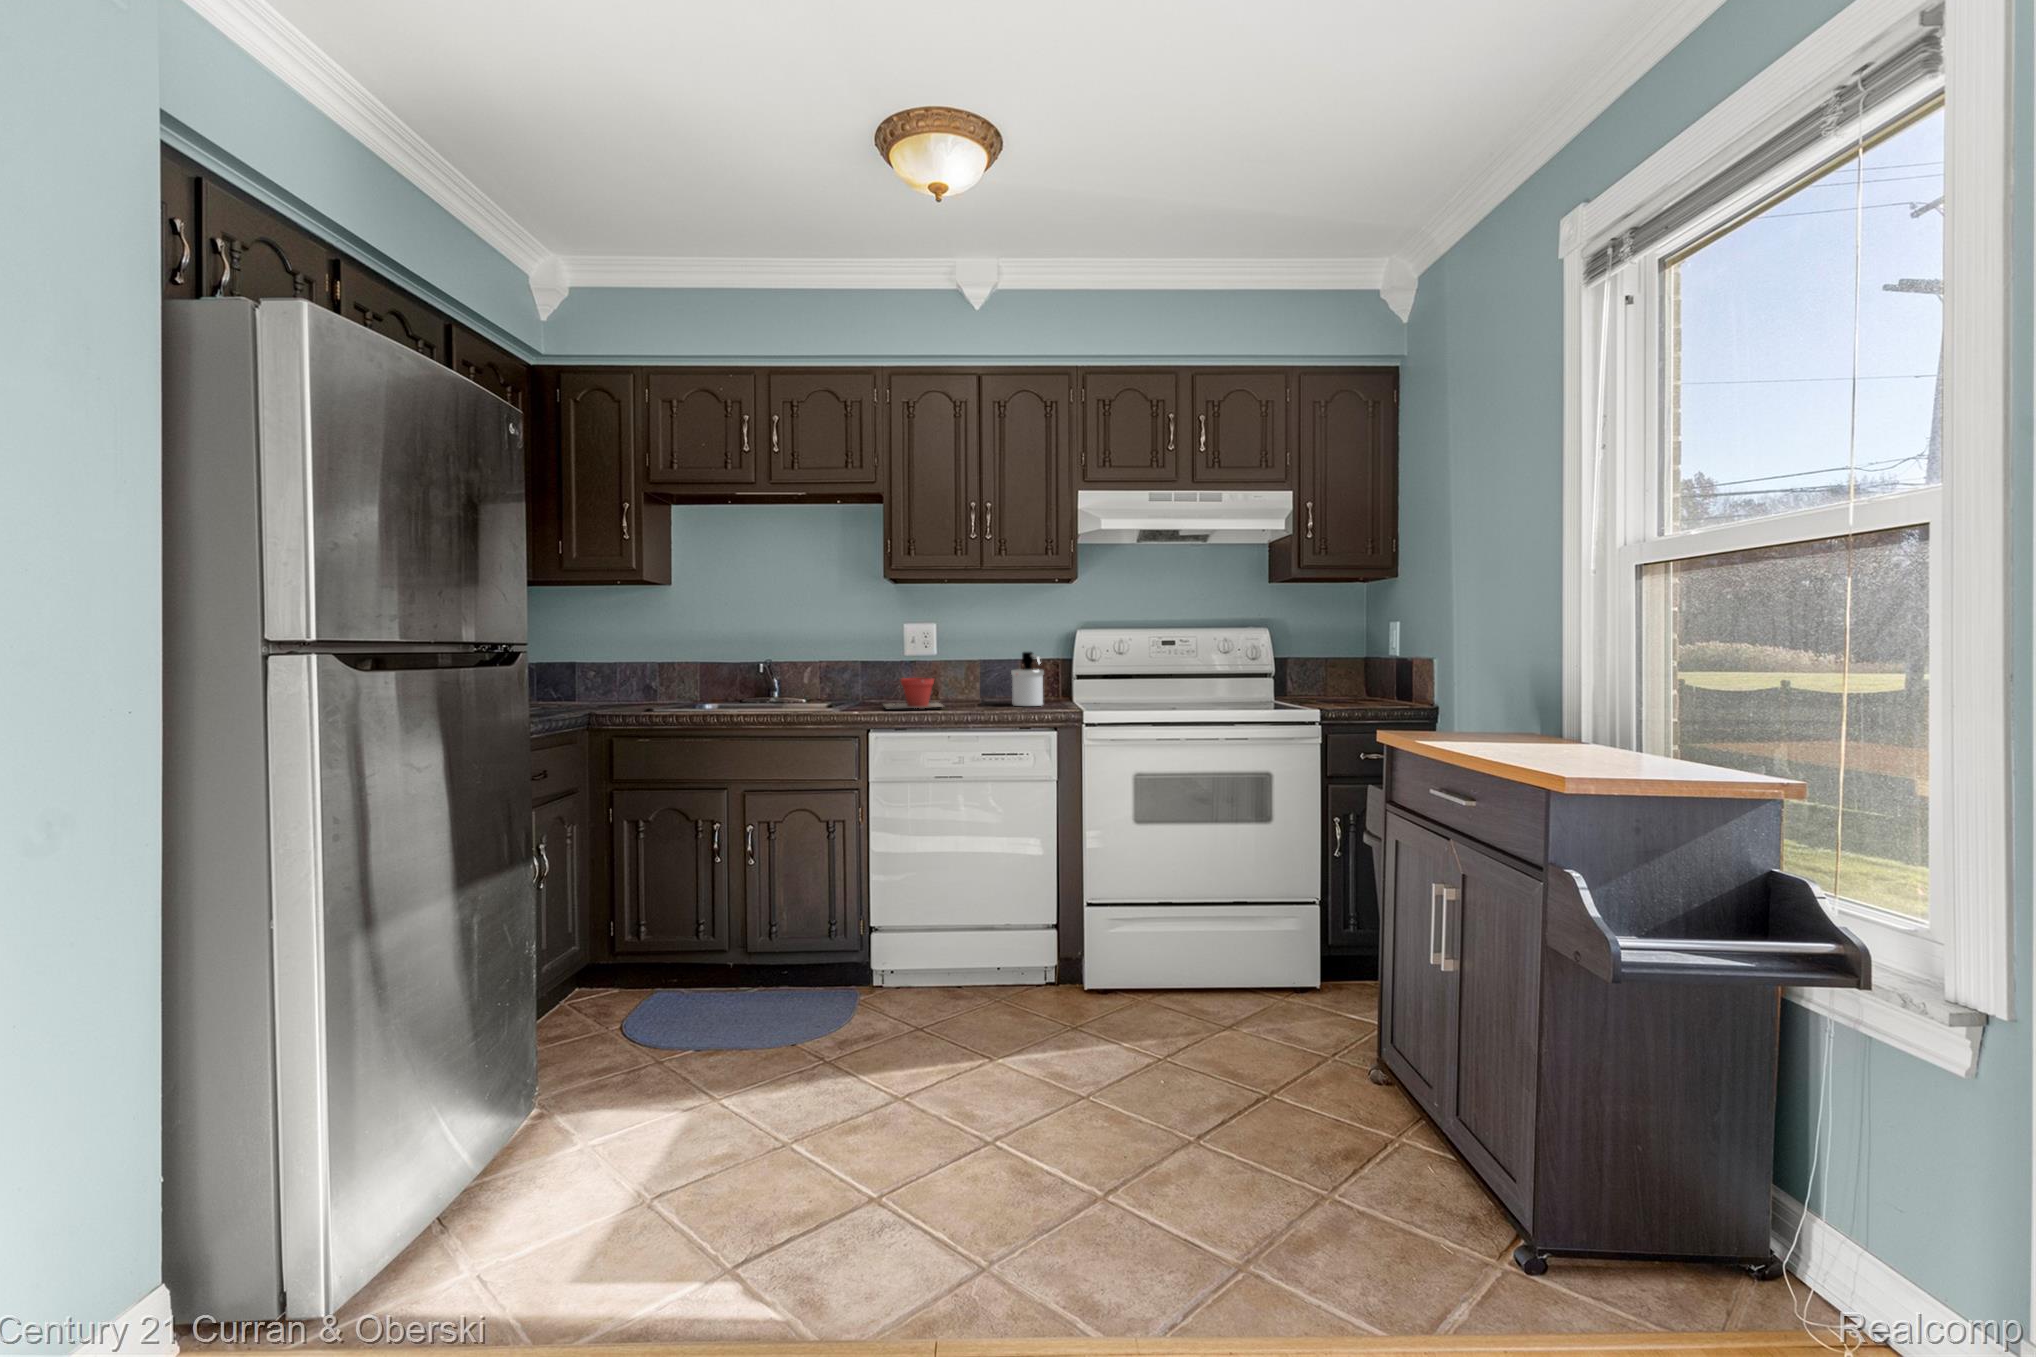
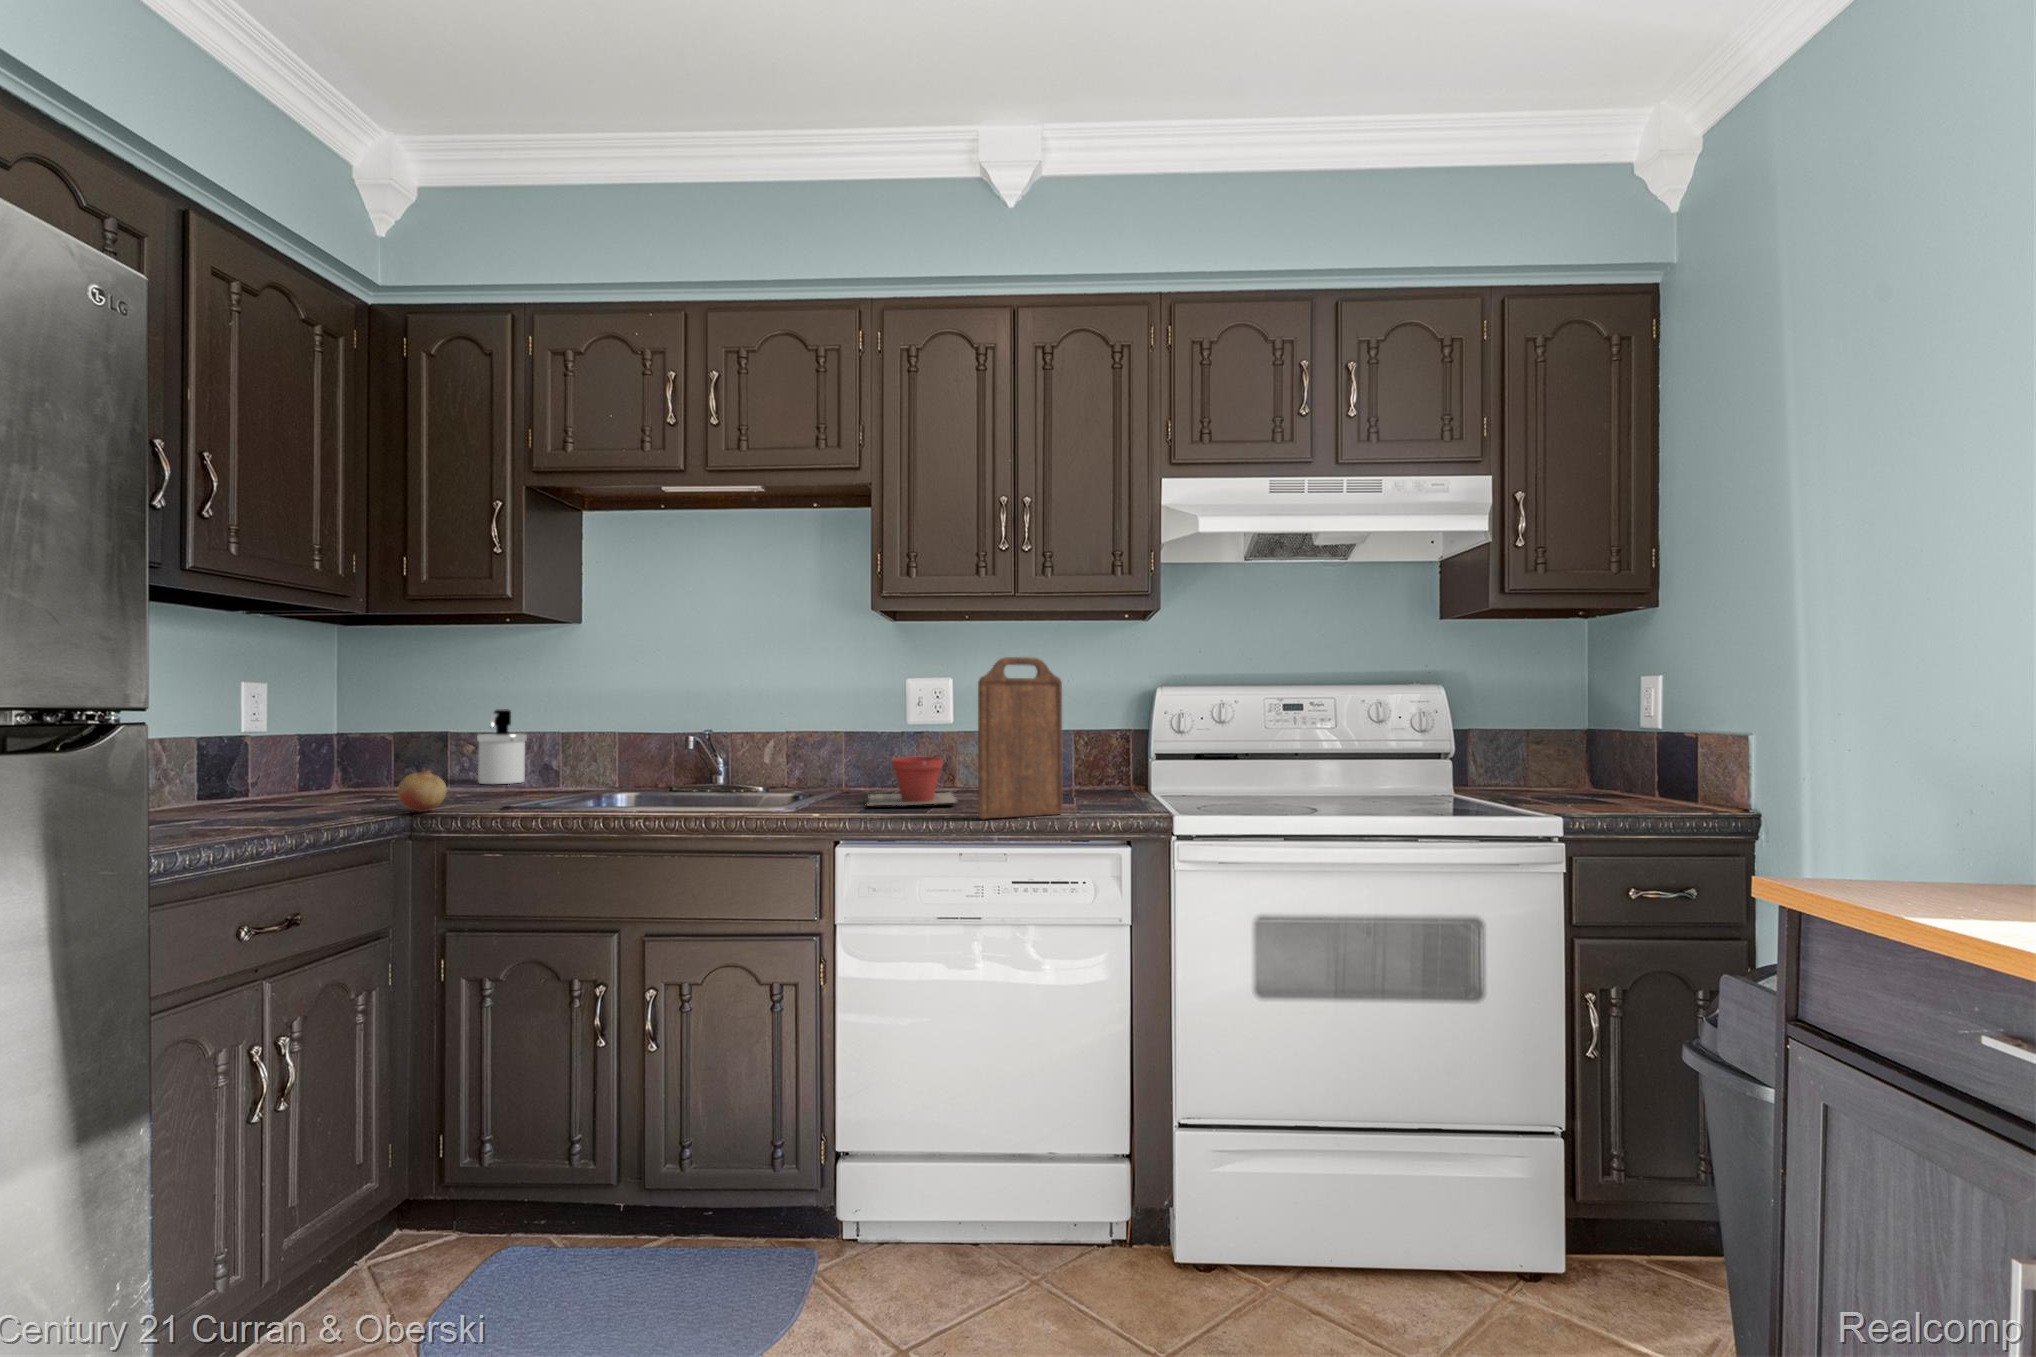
cutting board: none [959,612,1013,715] -> present [978,657,1063,819]
soap dispenser: present [1011,652,1044,706] -> present [477,709,527,784]
fruit: none [577,684,608,713] -> present [397,768,447,812]

